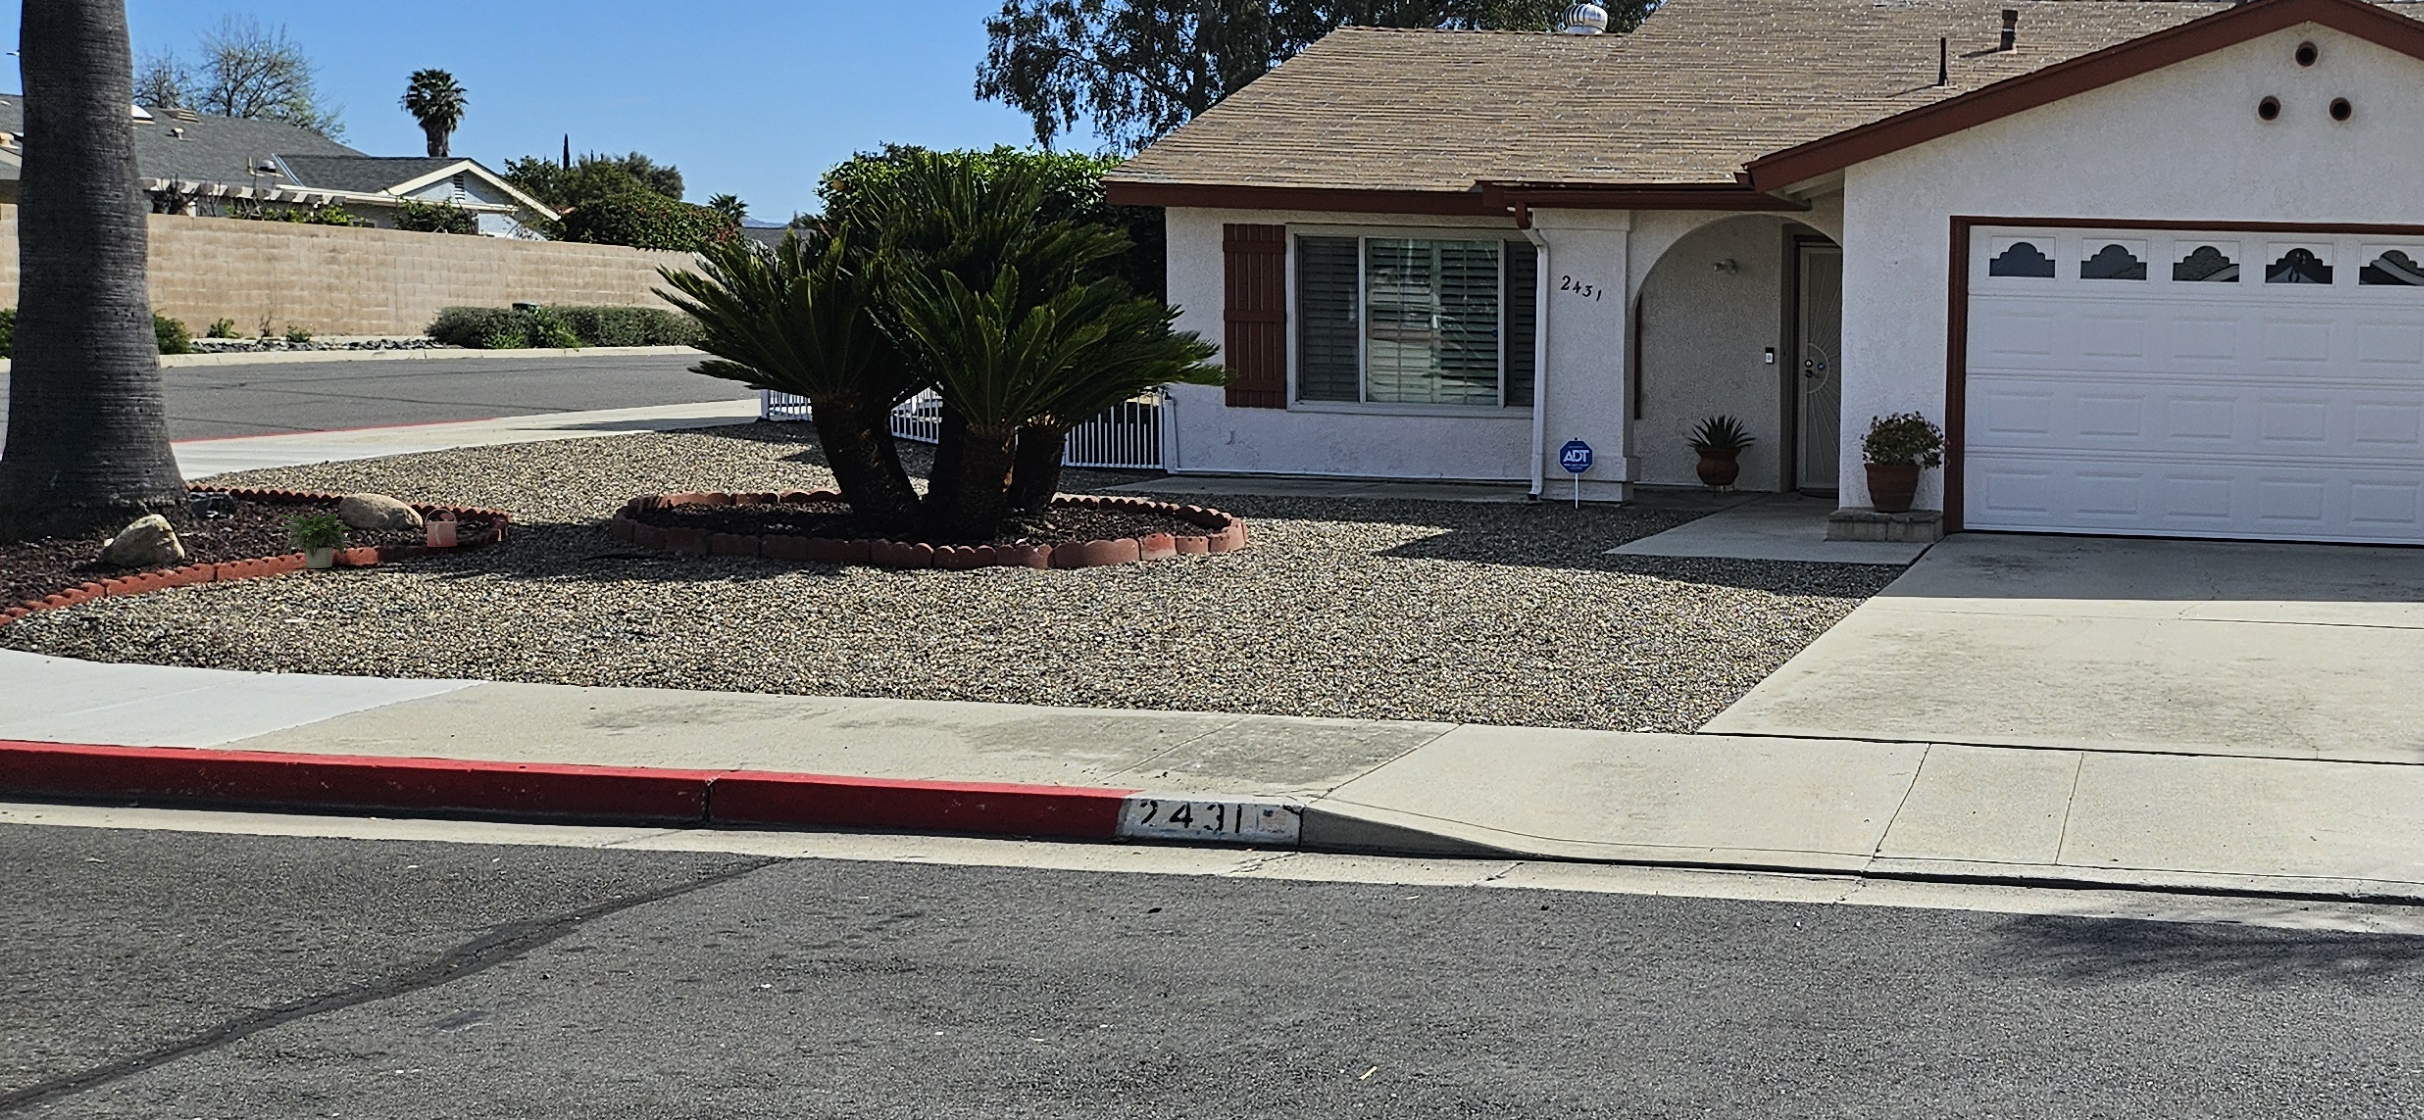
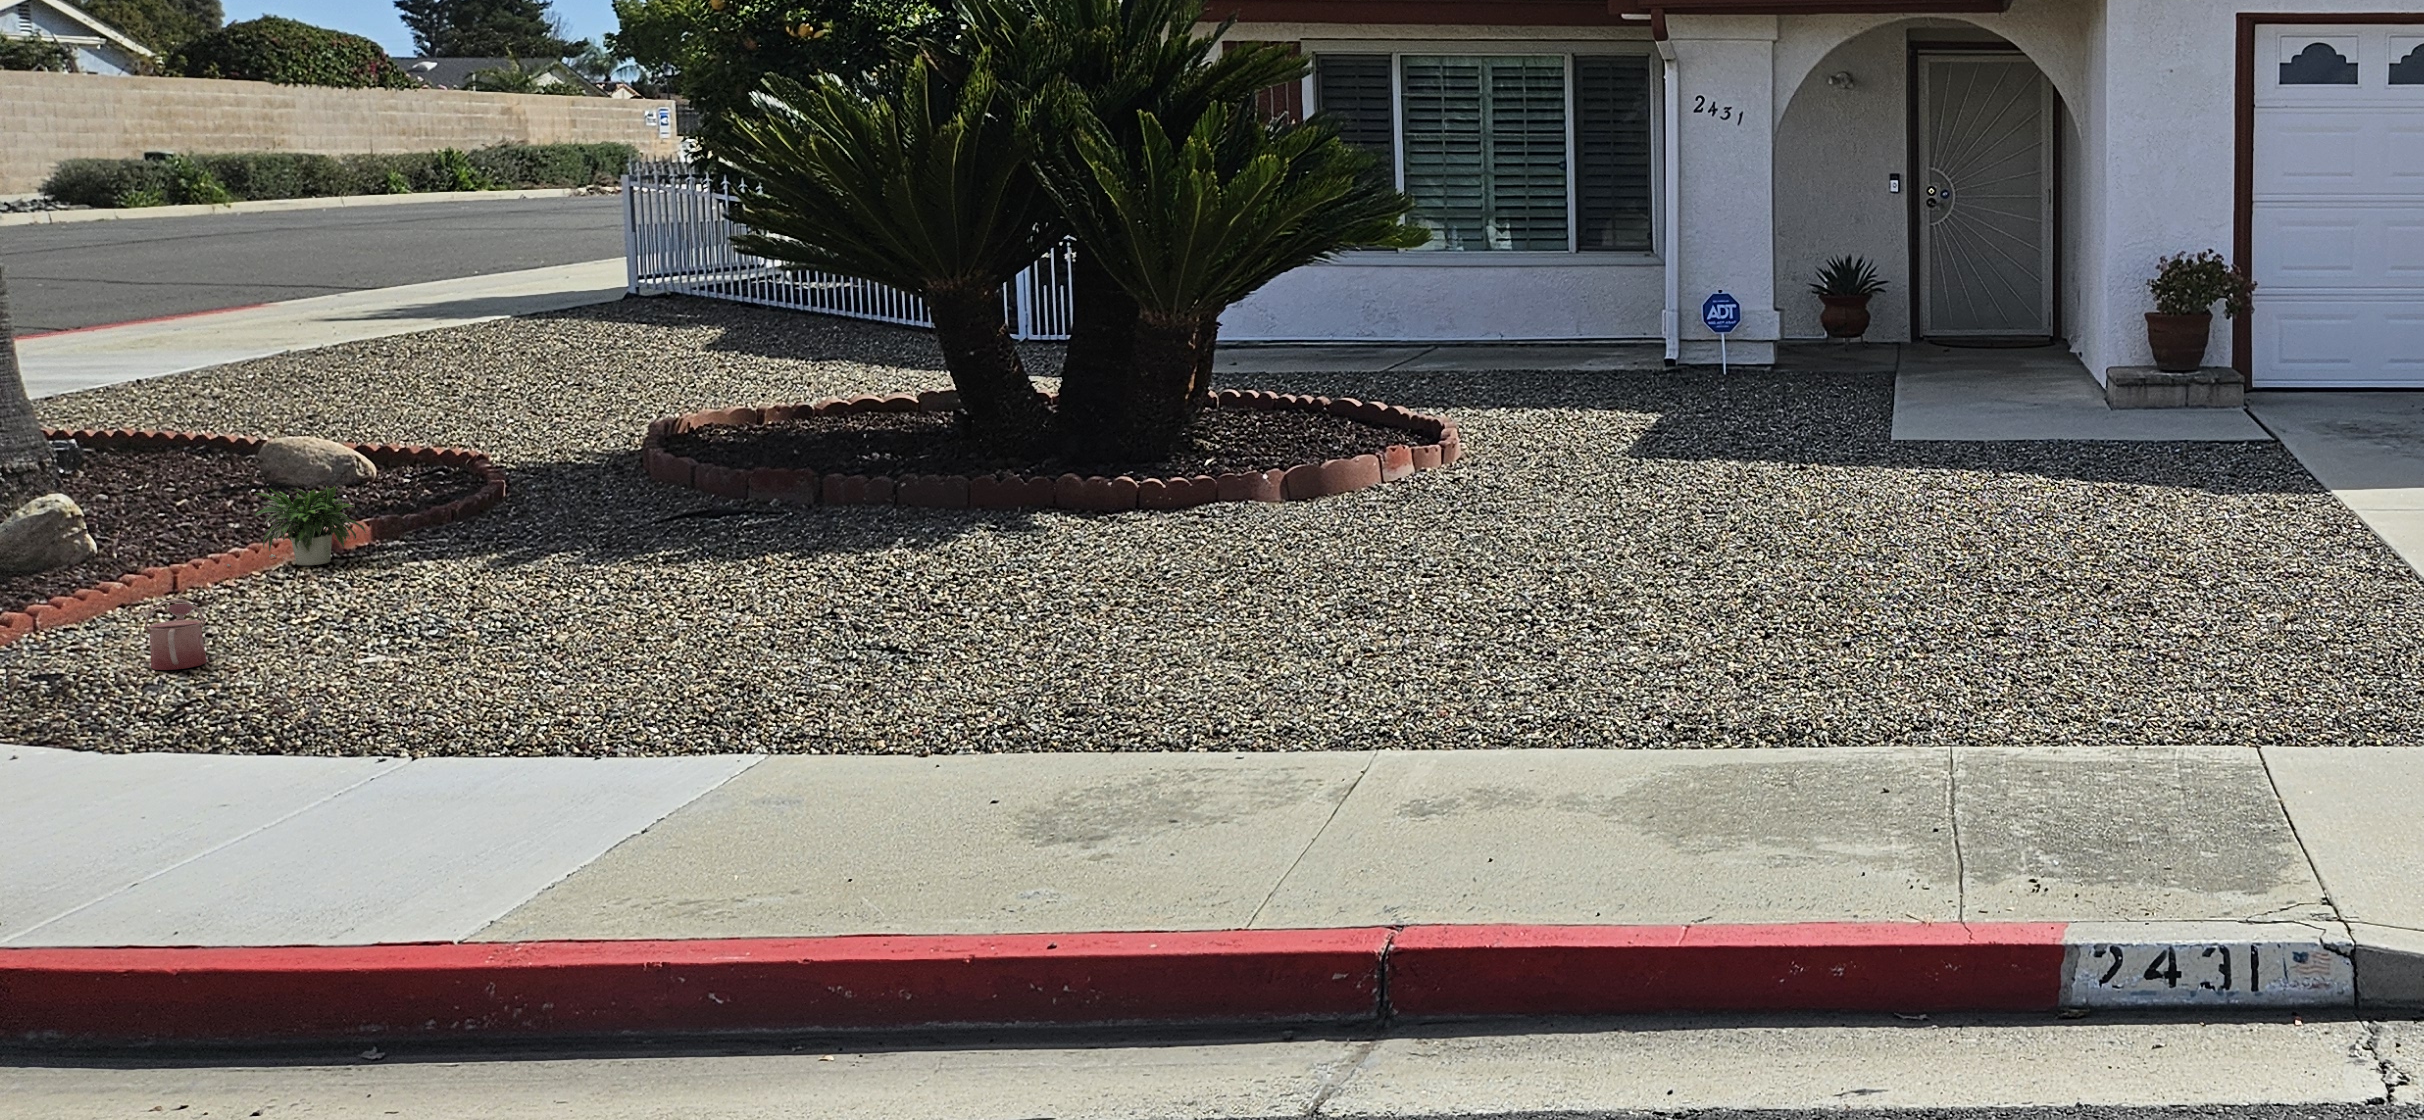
watering can: present [425,509,457,547] -> present [144,599,207,670]

